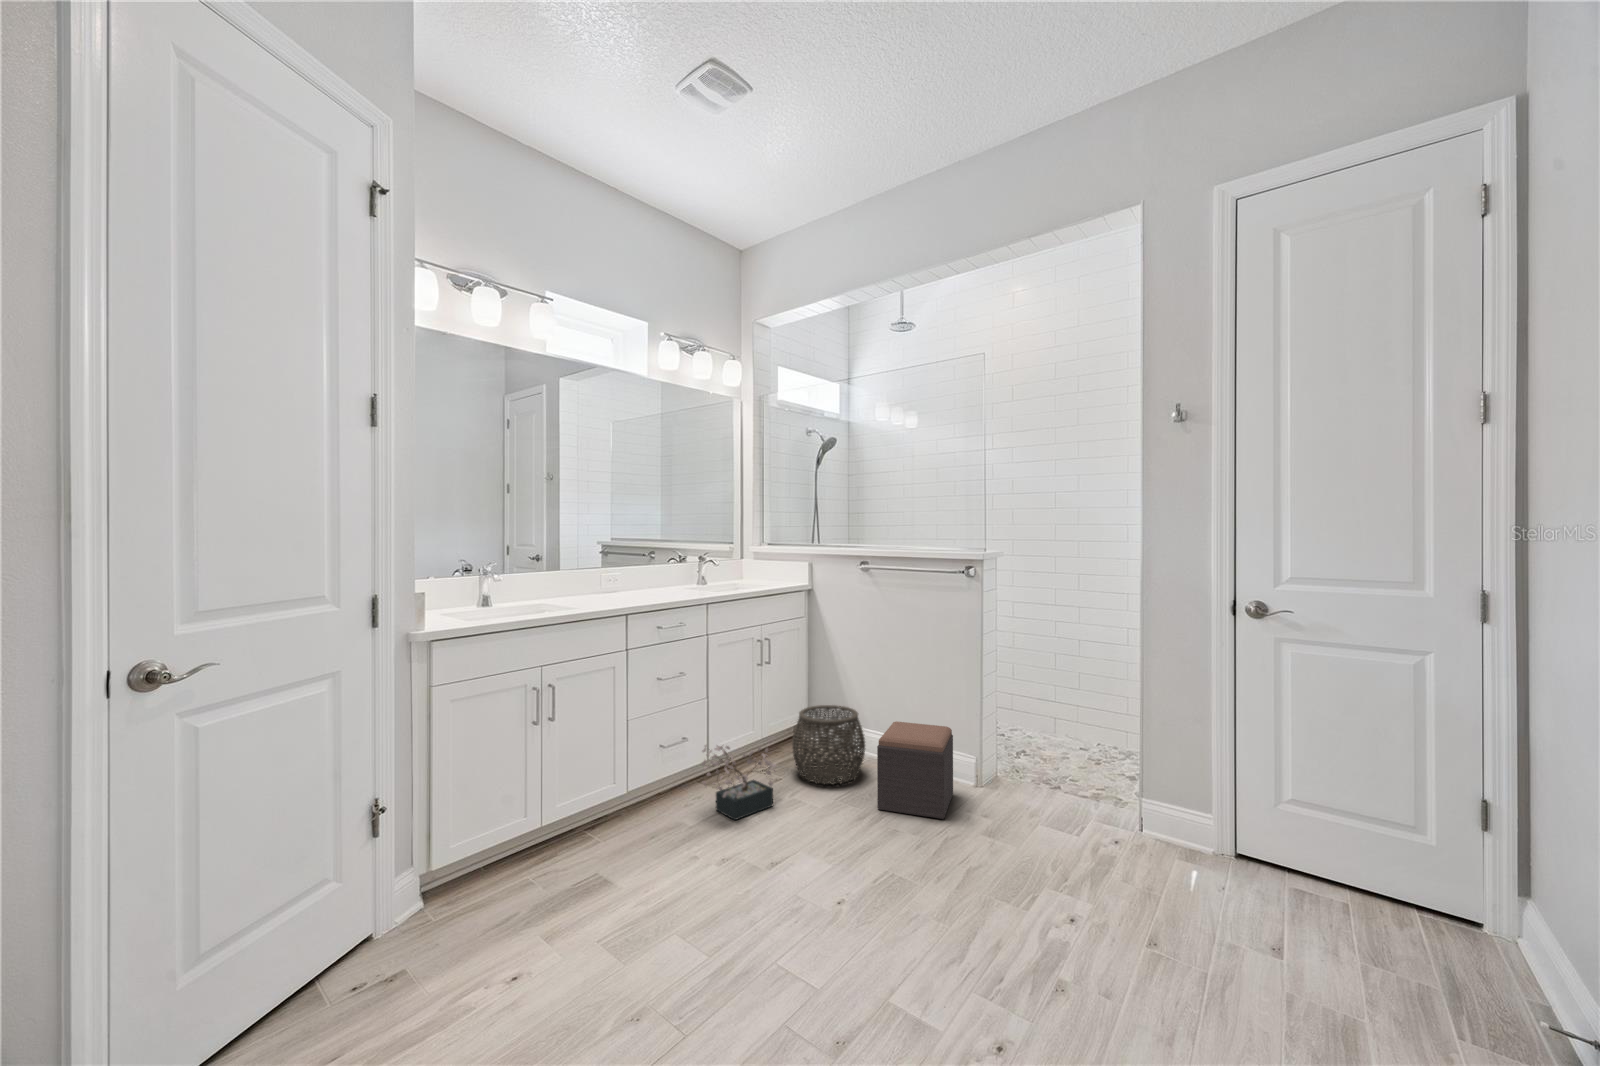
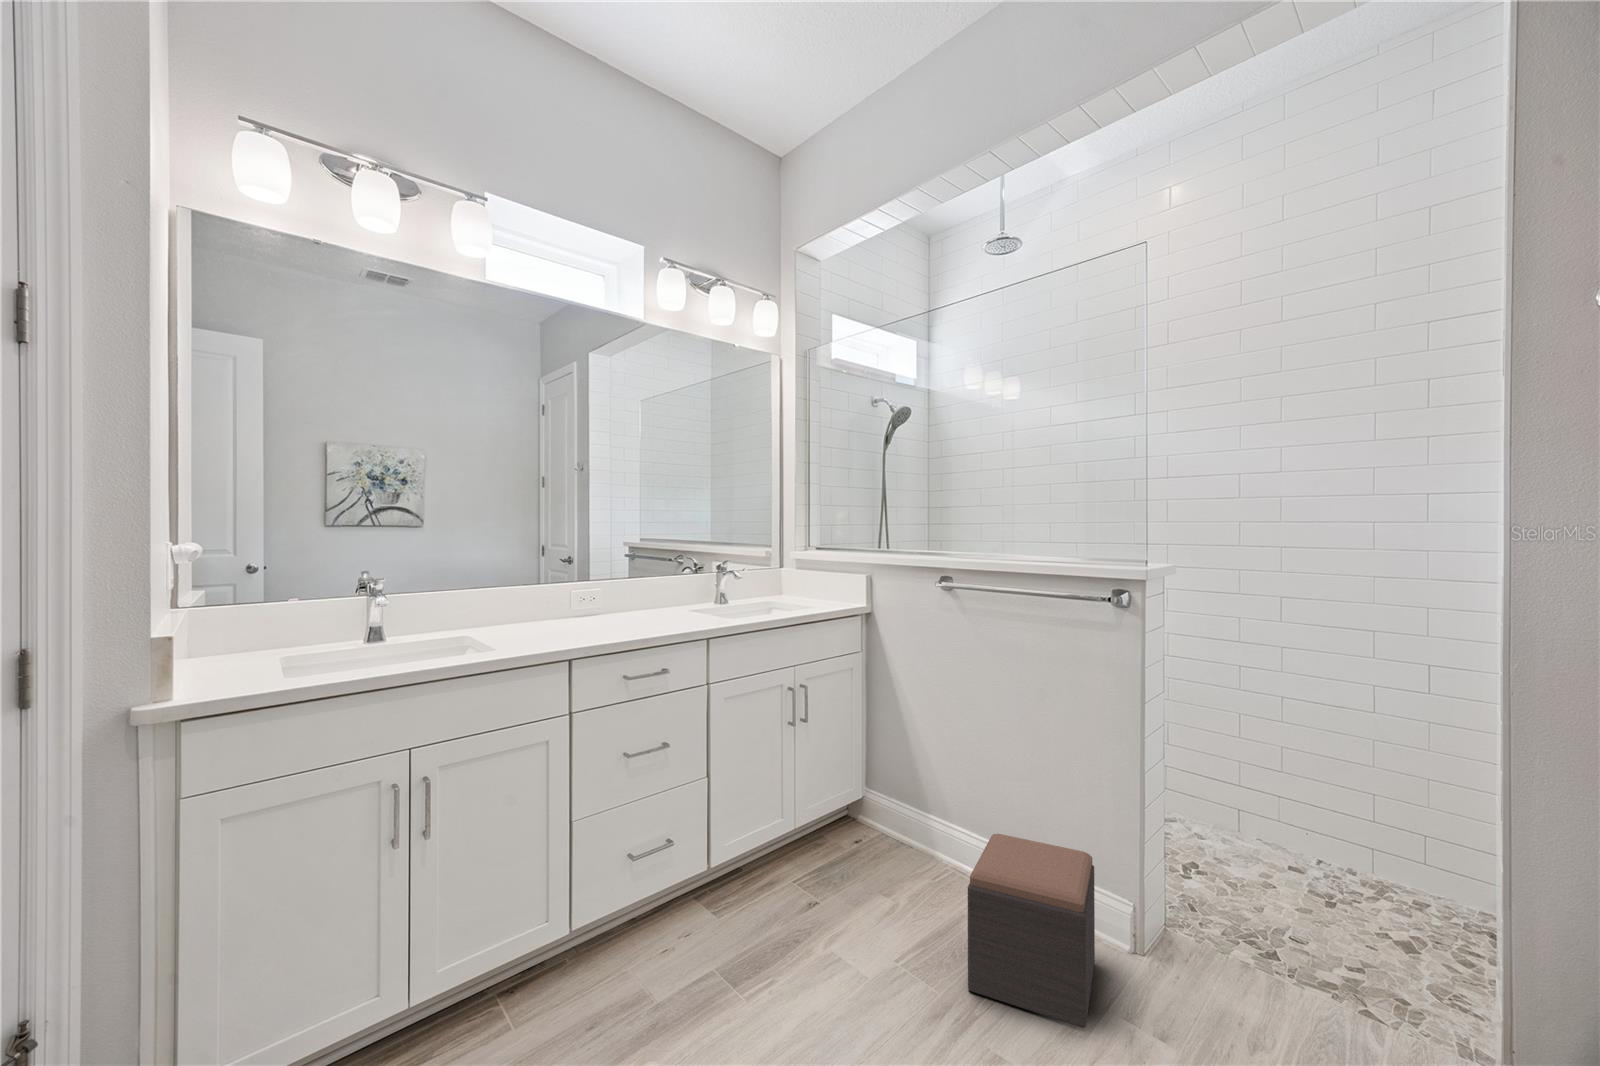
woven basket: present [792,705,865,785] -> none [836,790,949,926]
decorative plant: present [702,745,776,820] -> none [682,863,805,998]

